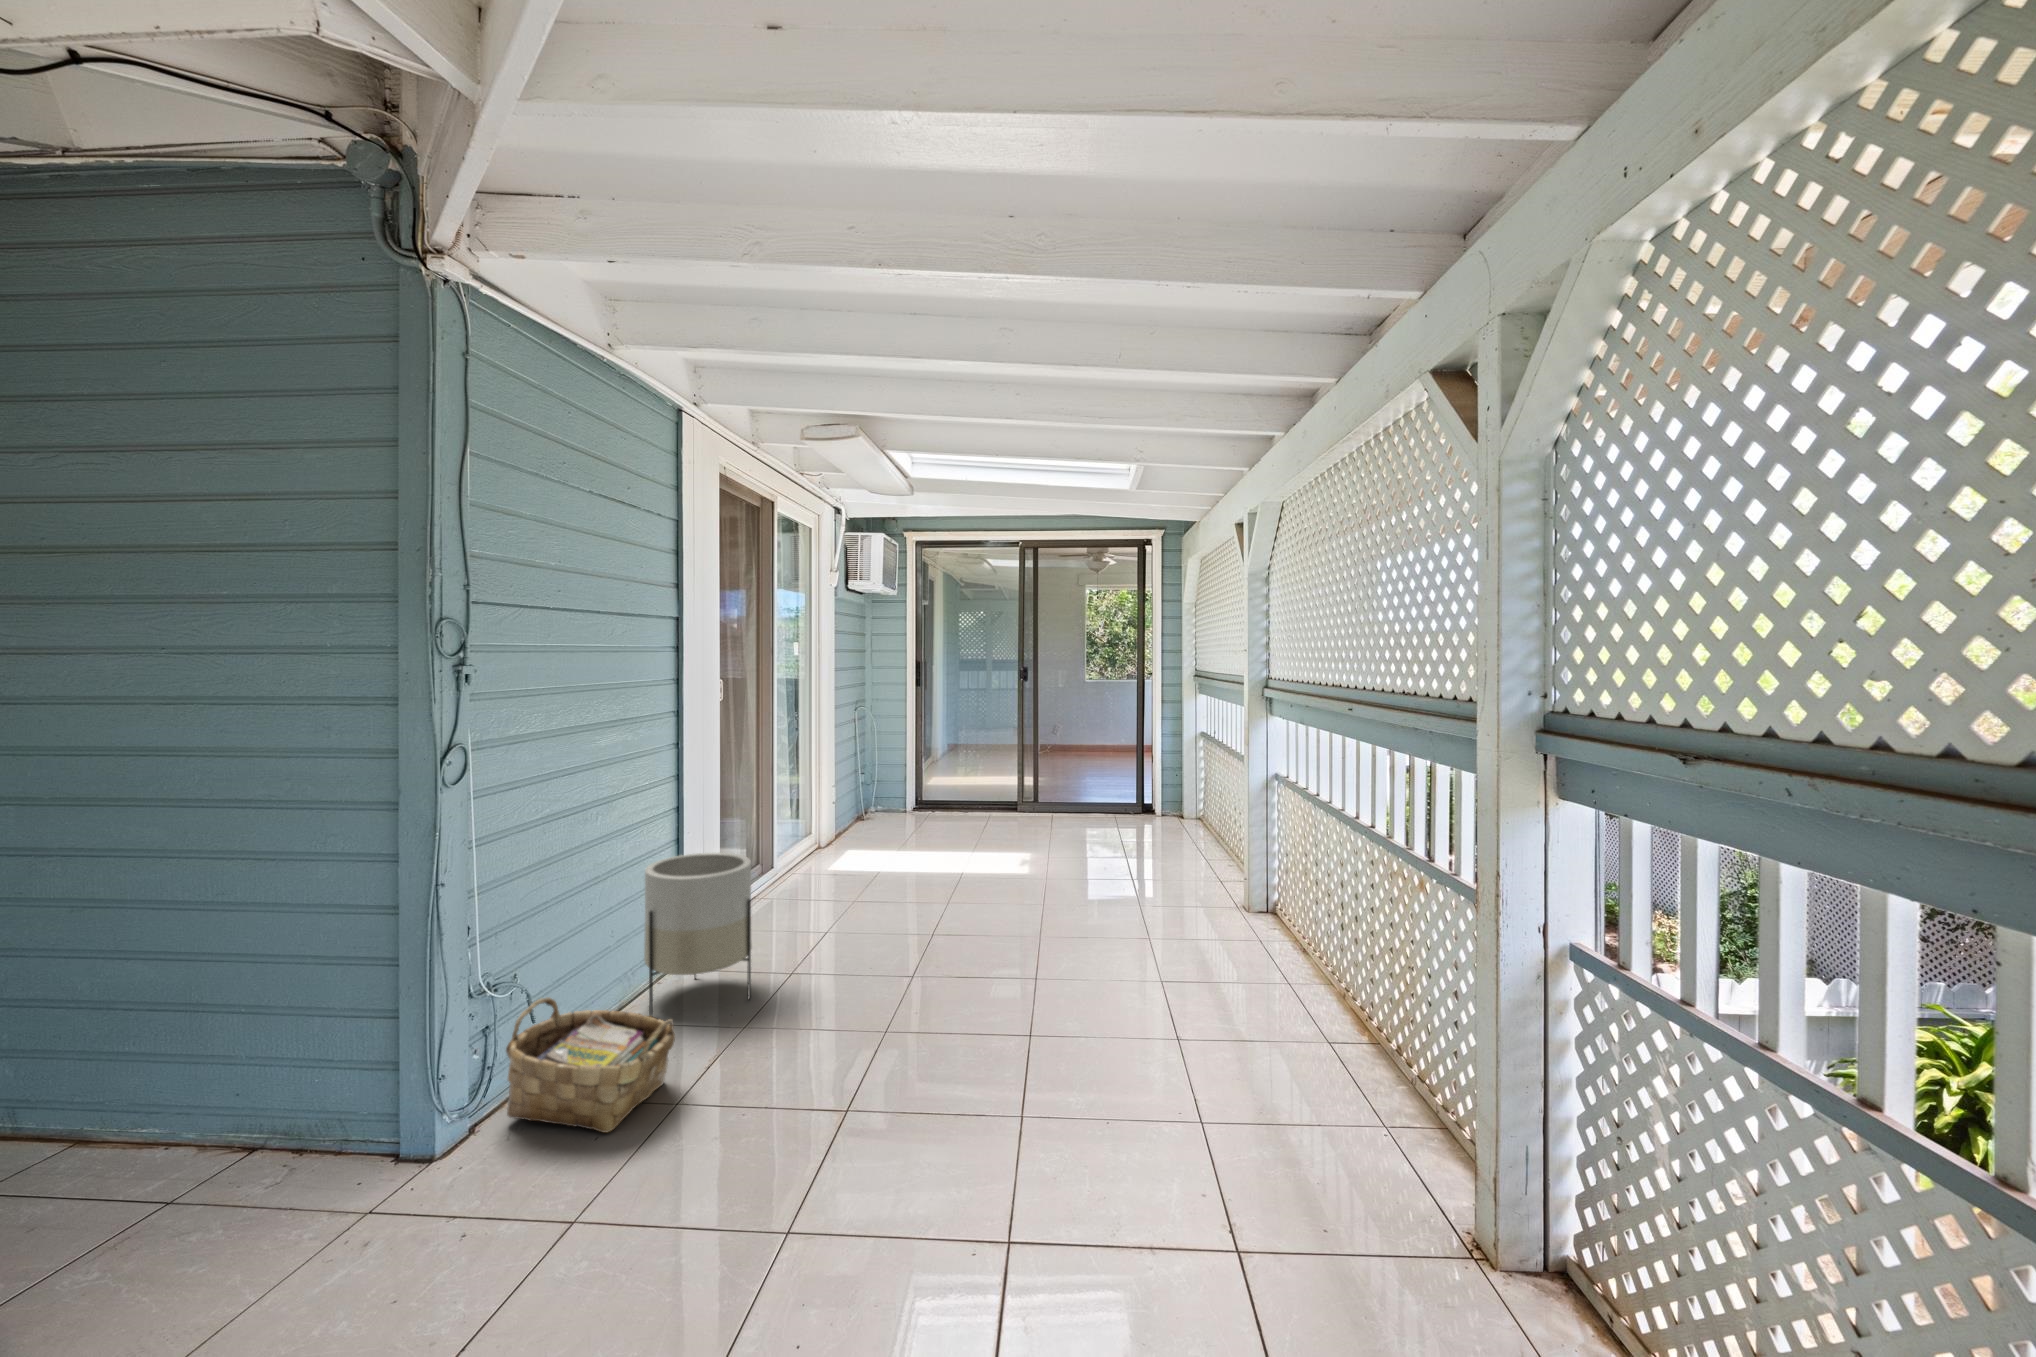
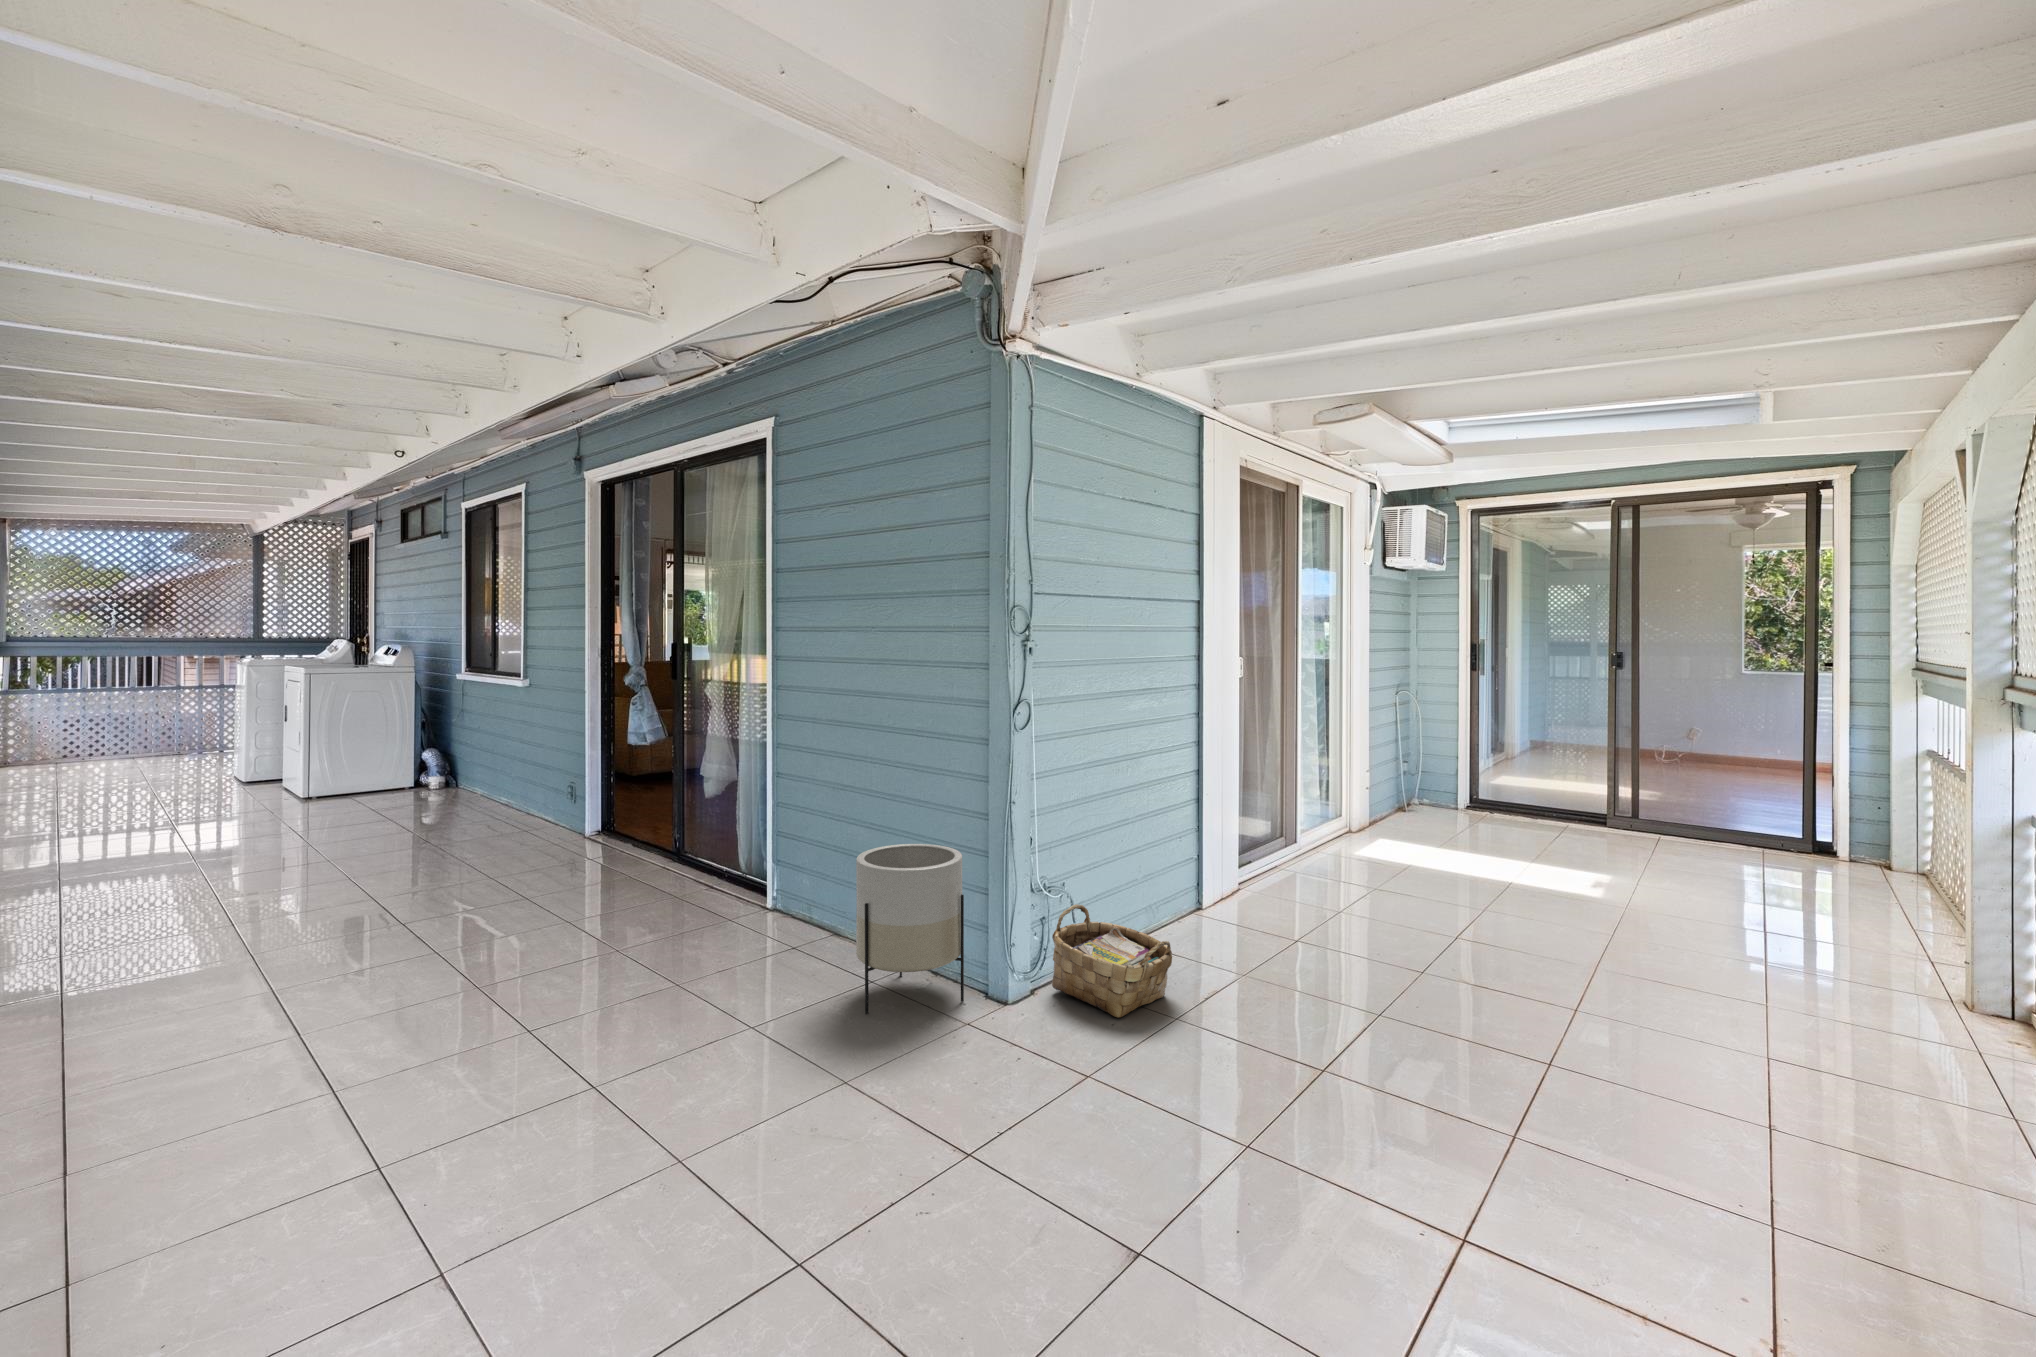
planter: present [644,853,752,1017] -> present [856,844,964,1014]

